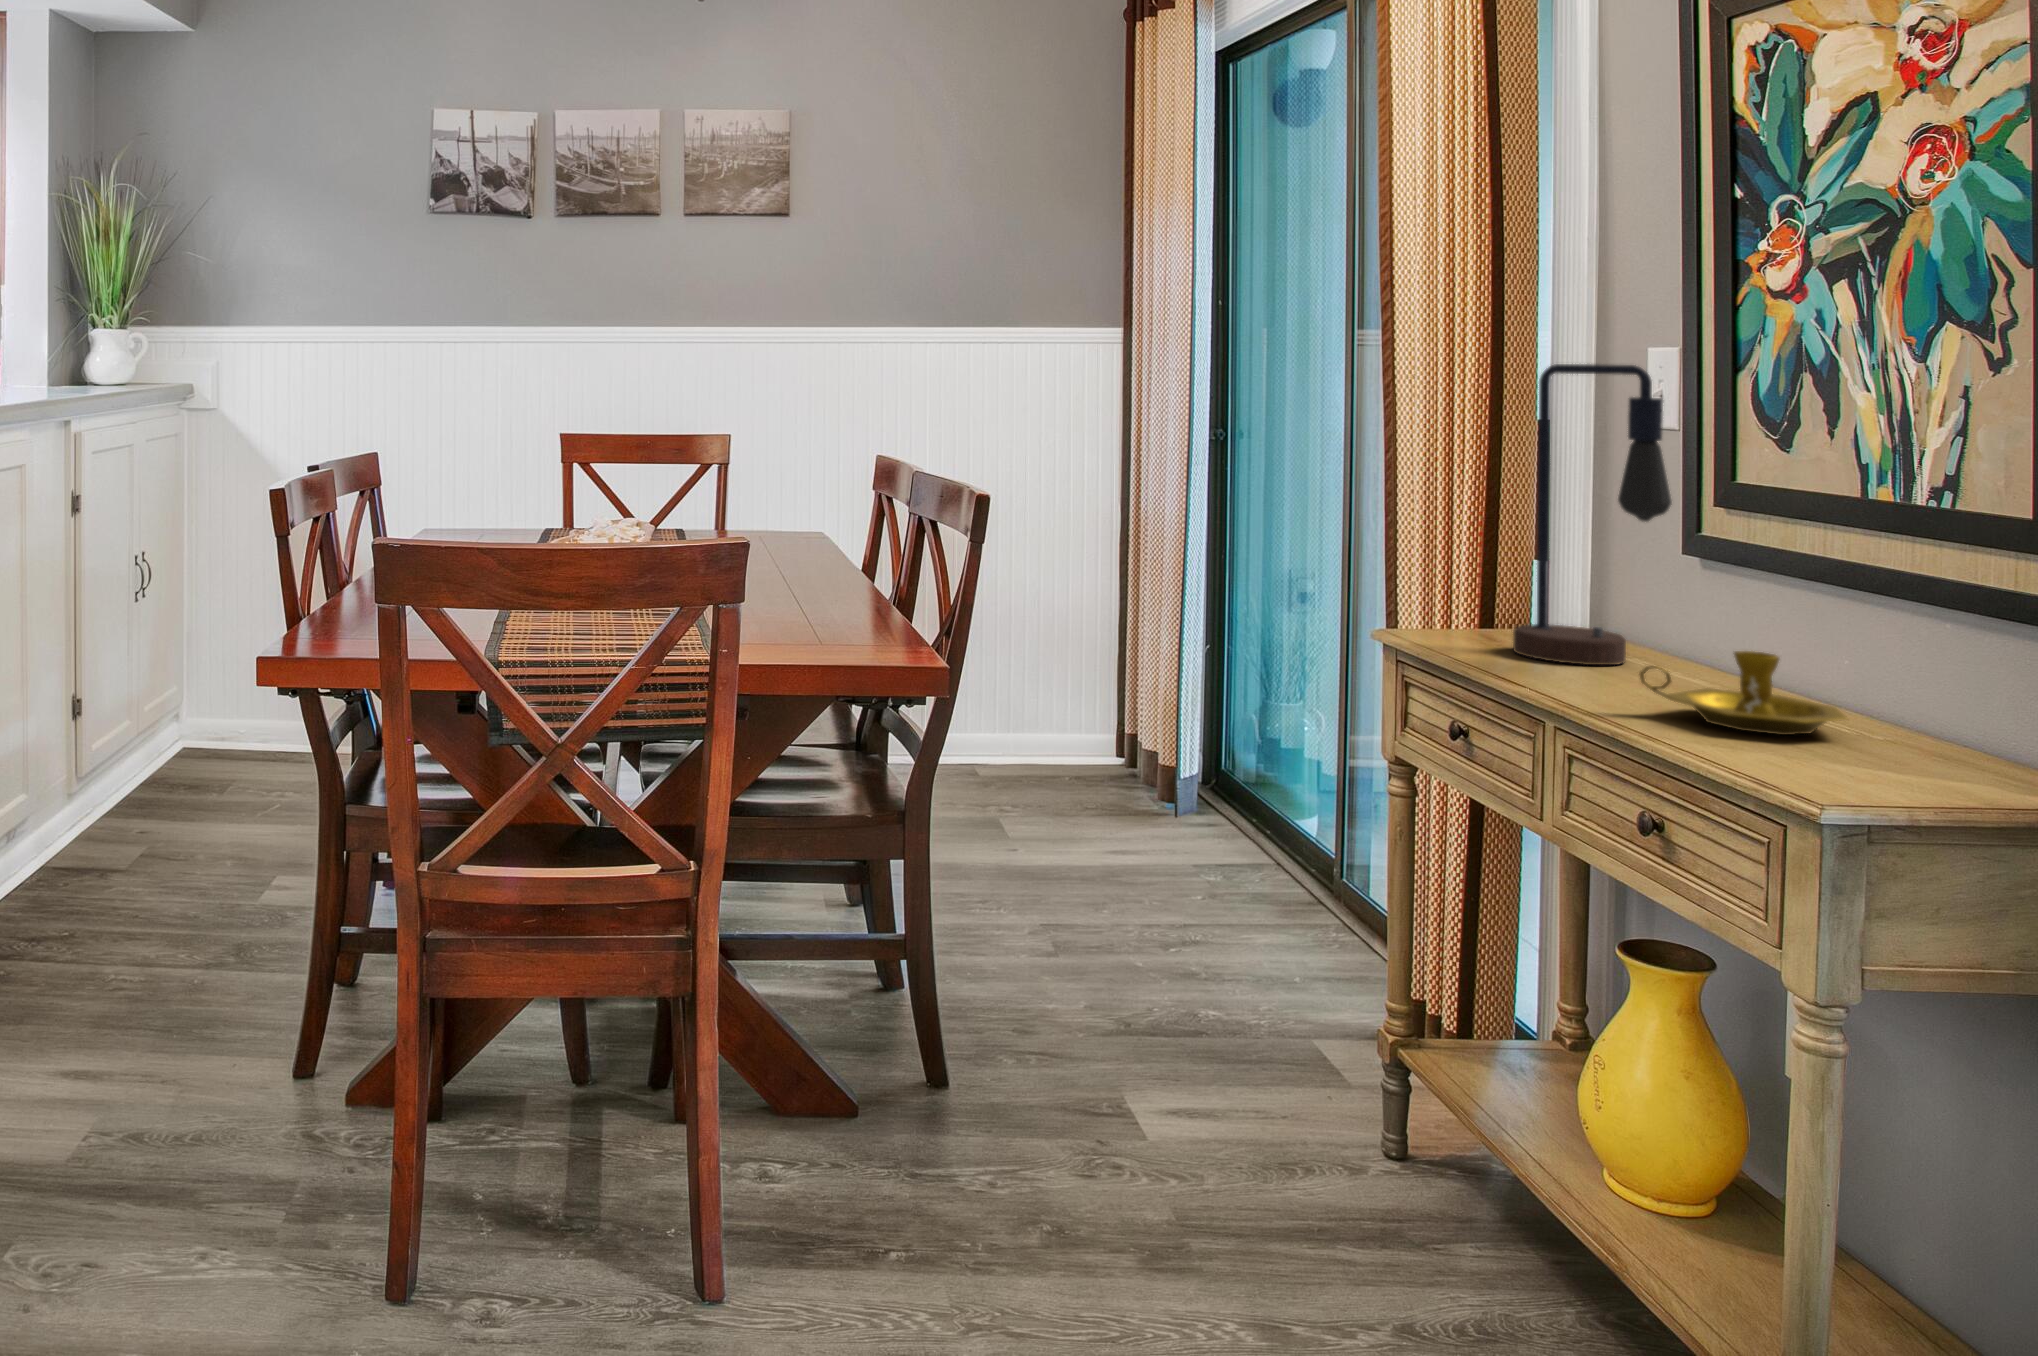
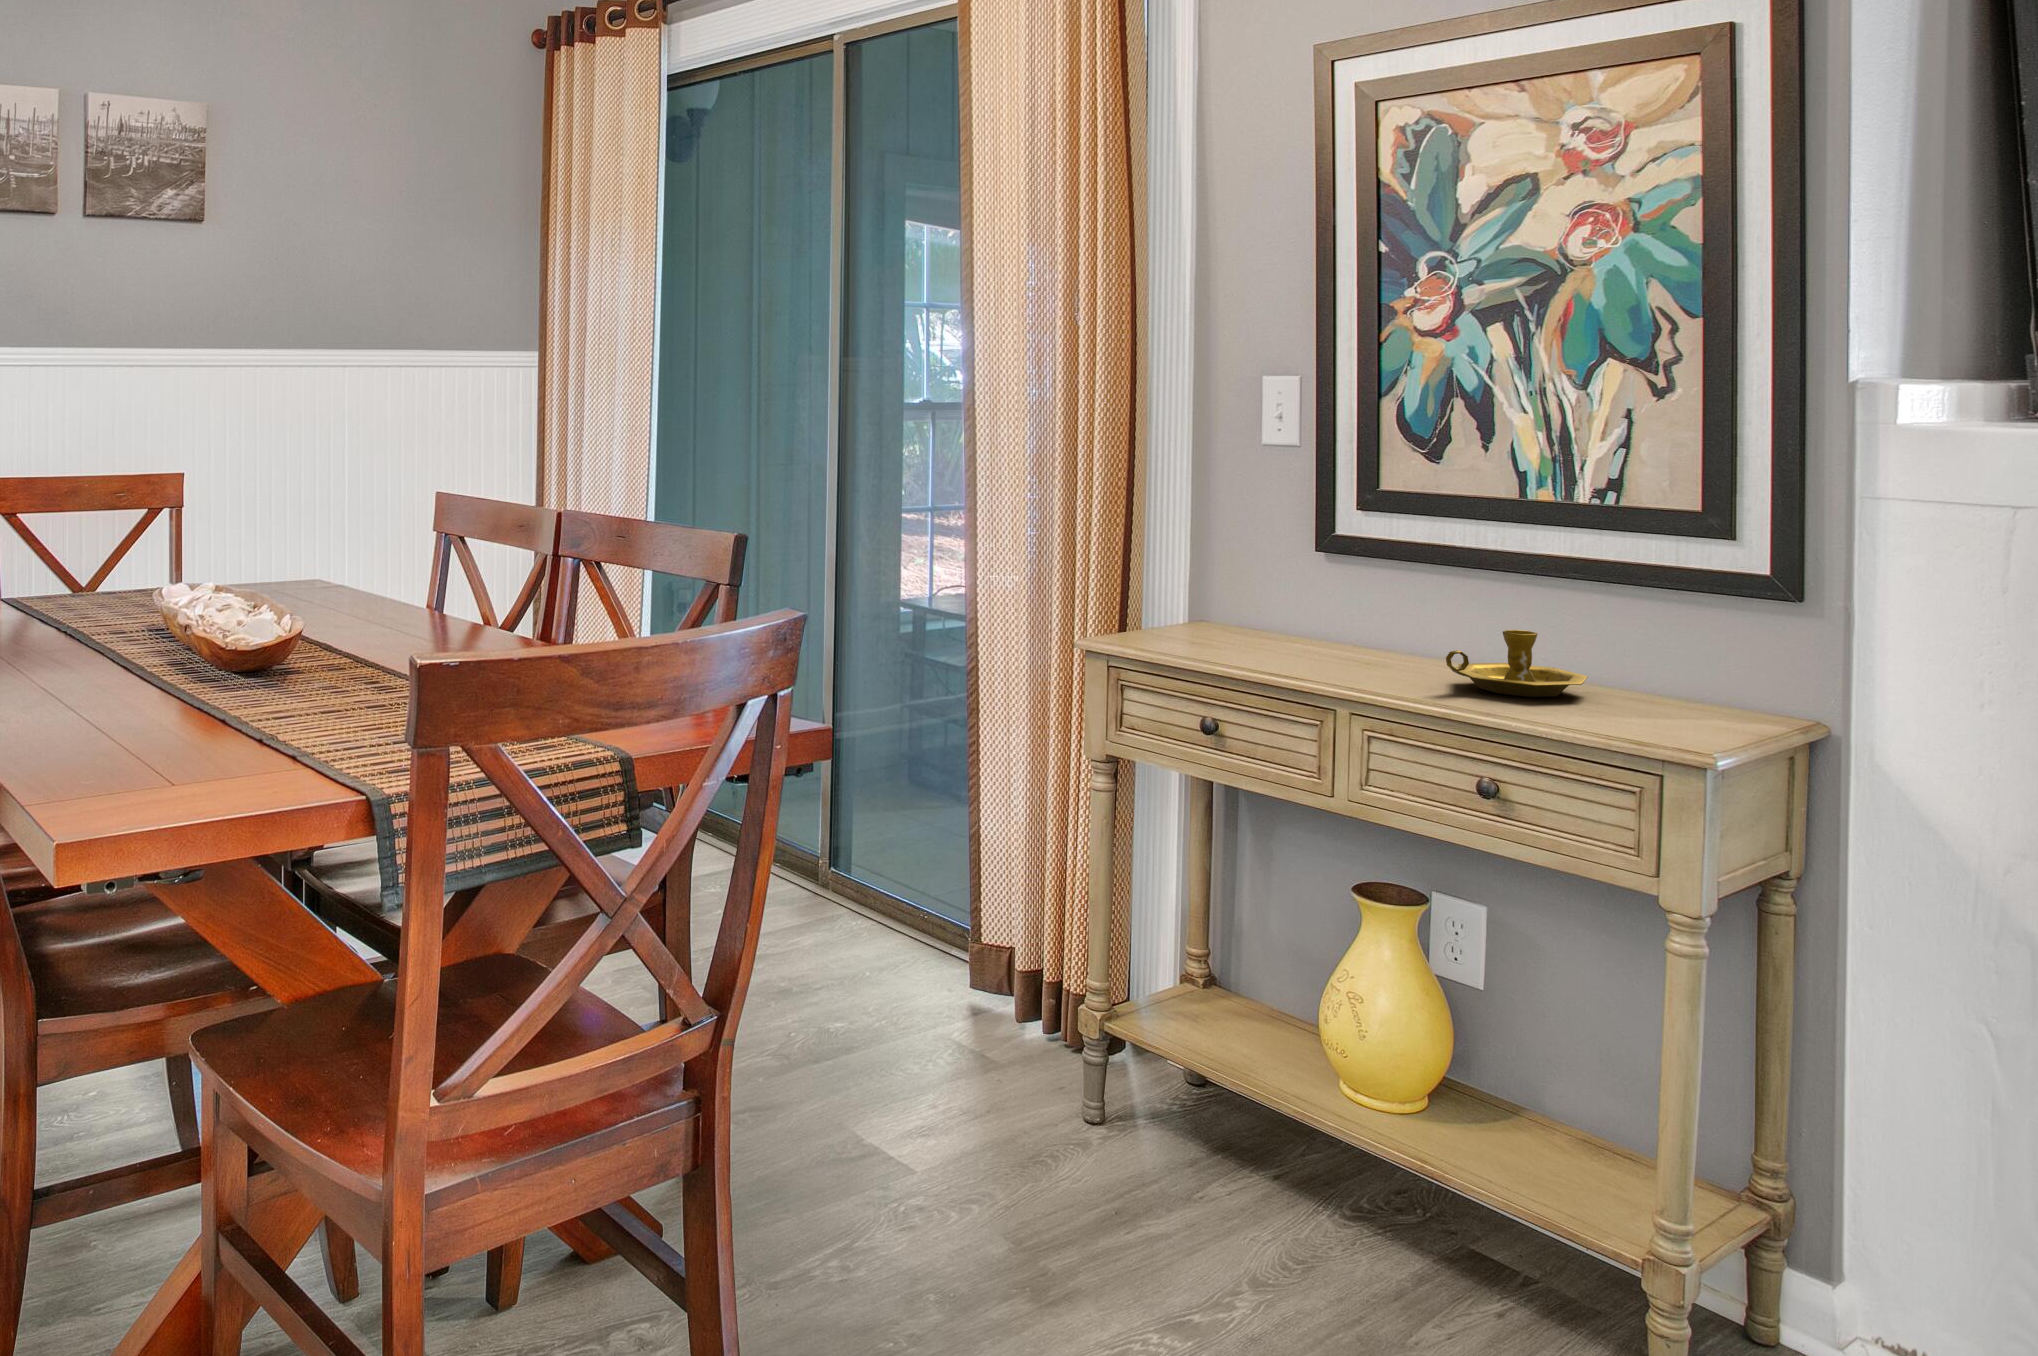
table lamp: present [1513,364,1672,665] -> none [1221,393,1353,654]

